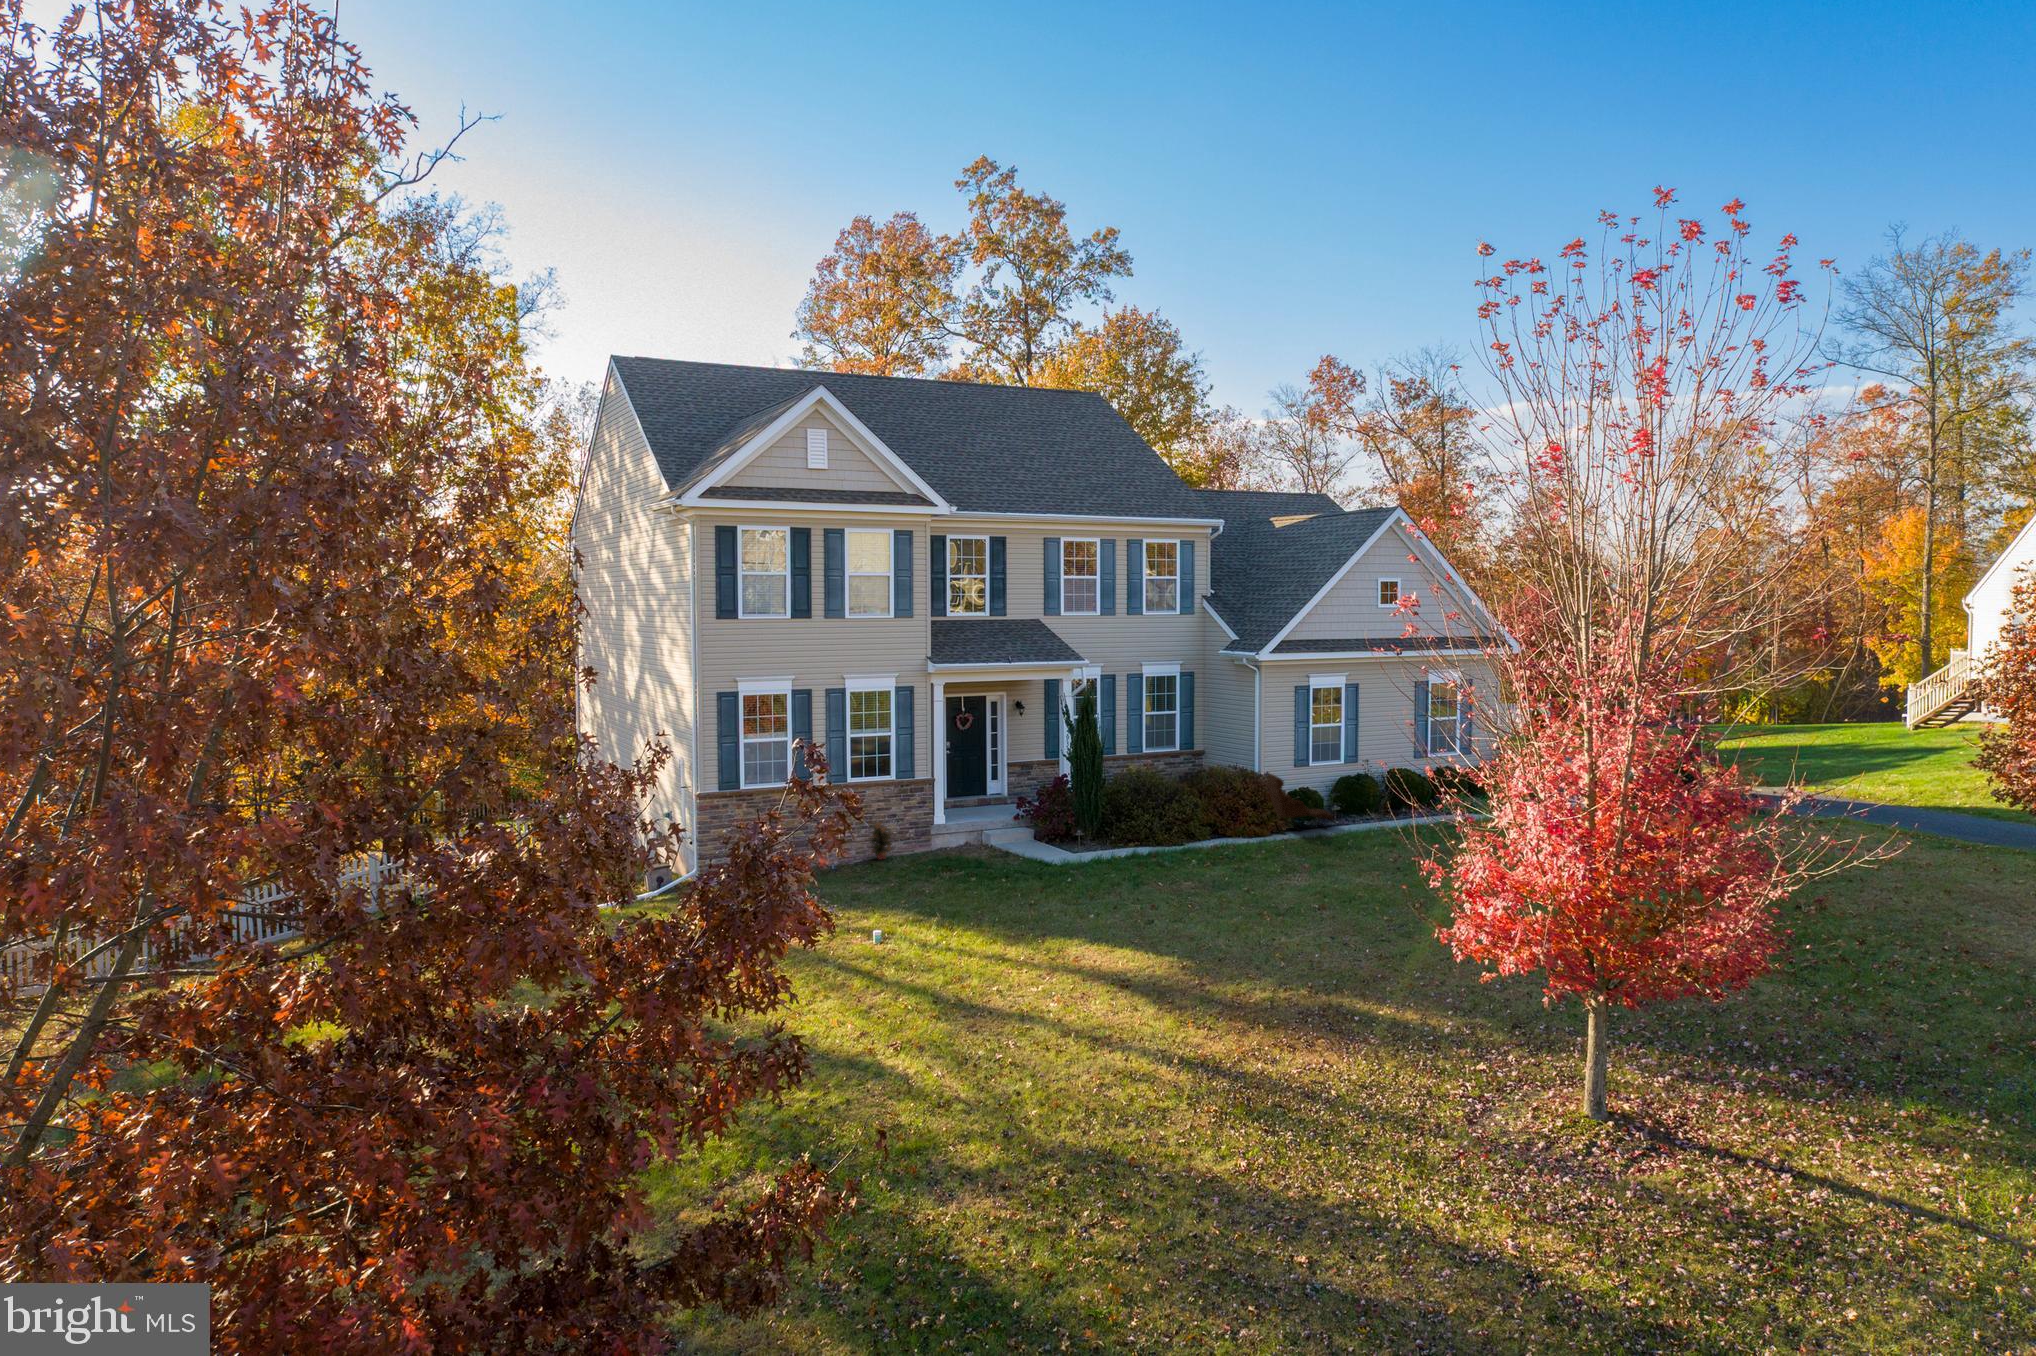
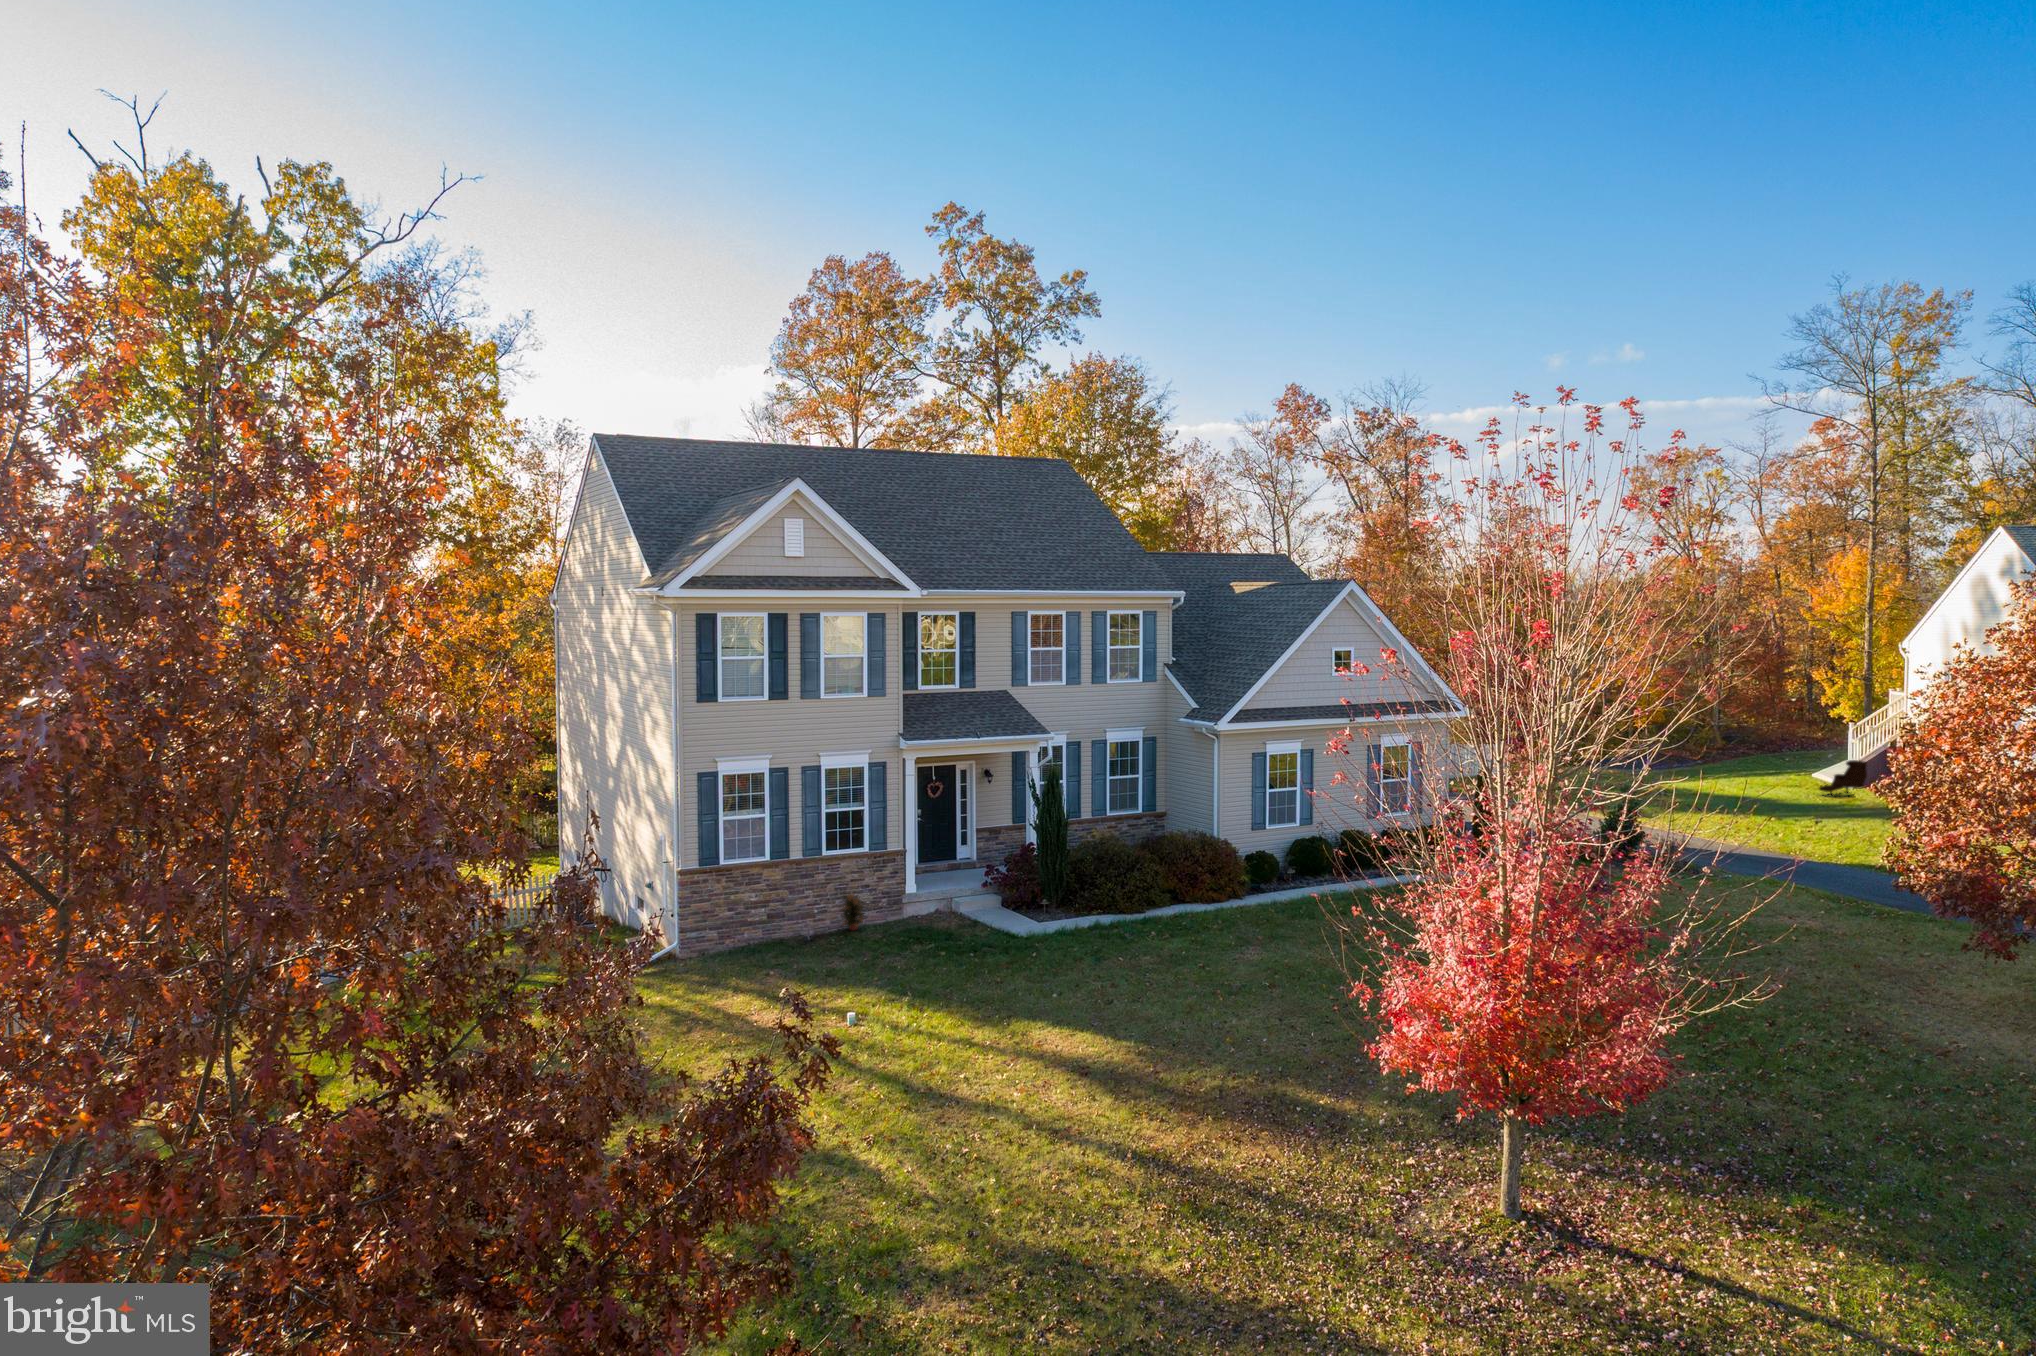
lounge chair: present [1268,774,1333,830] -> present [1819,760,1867,795]

